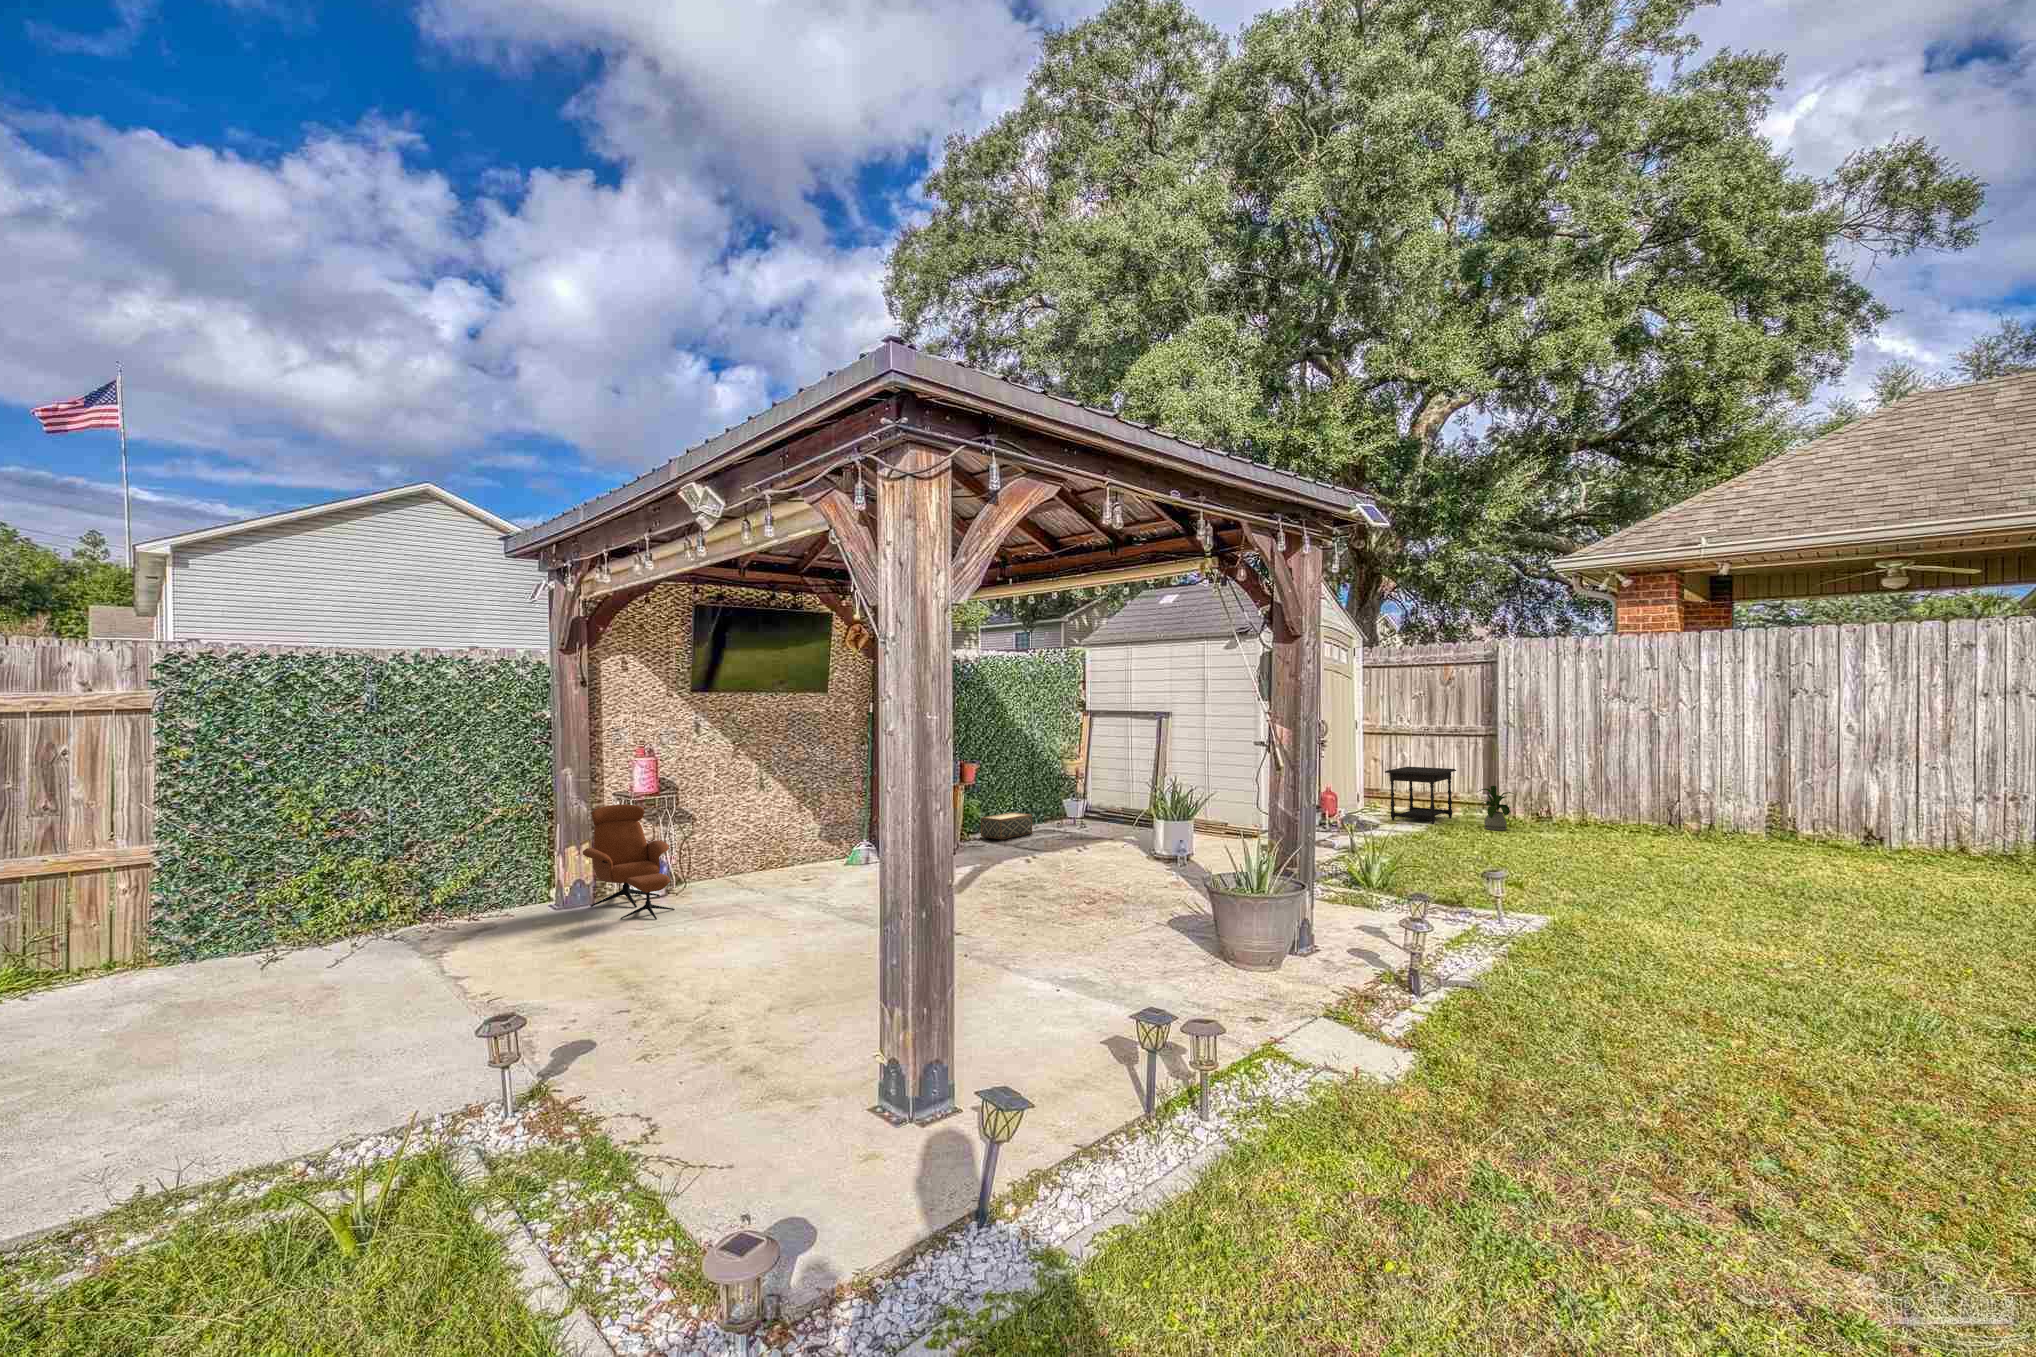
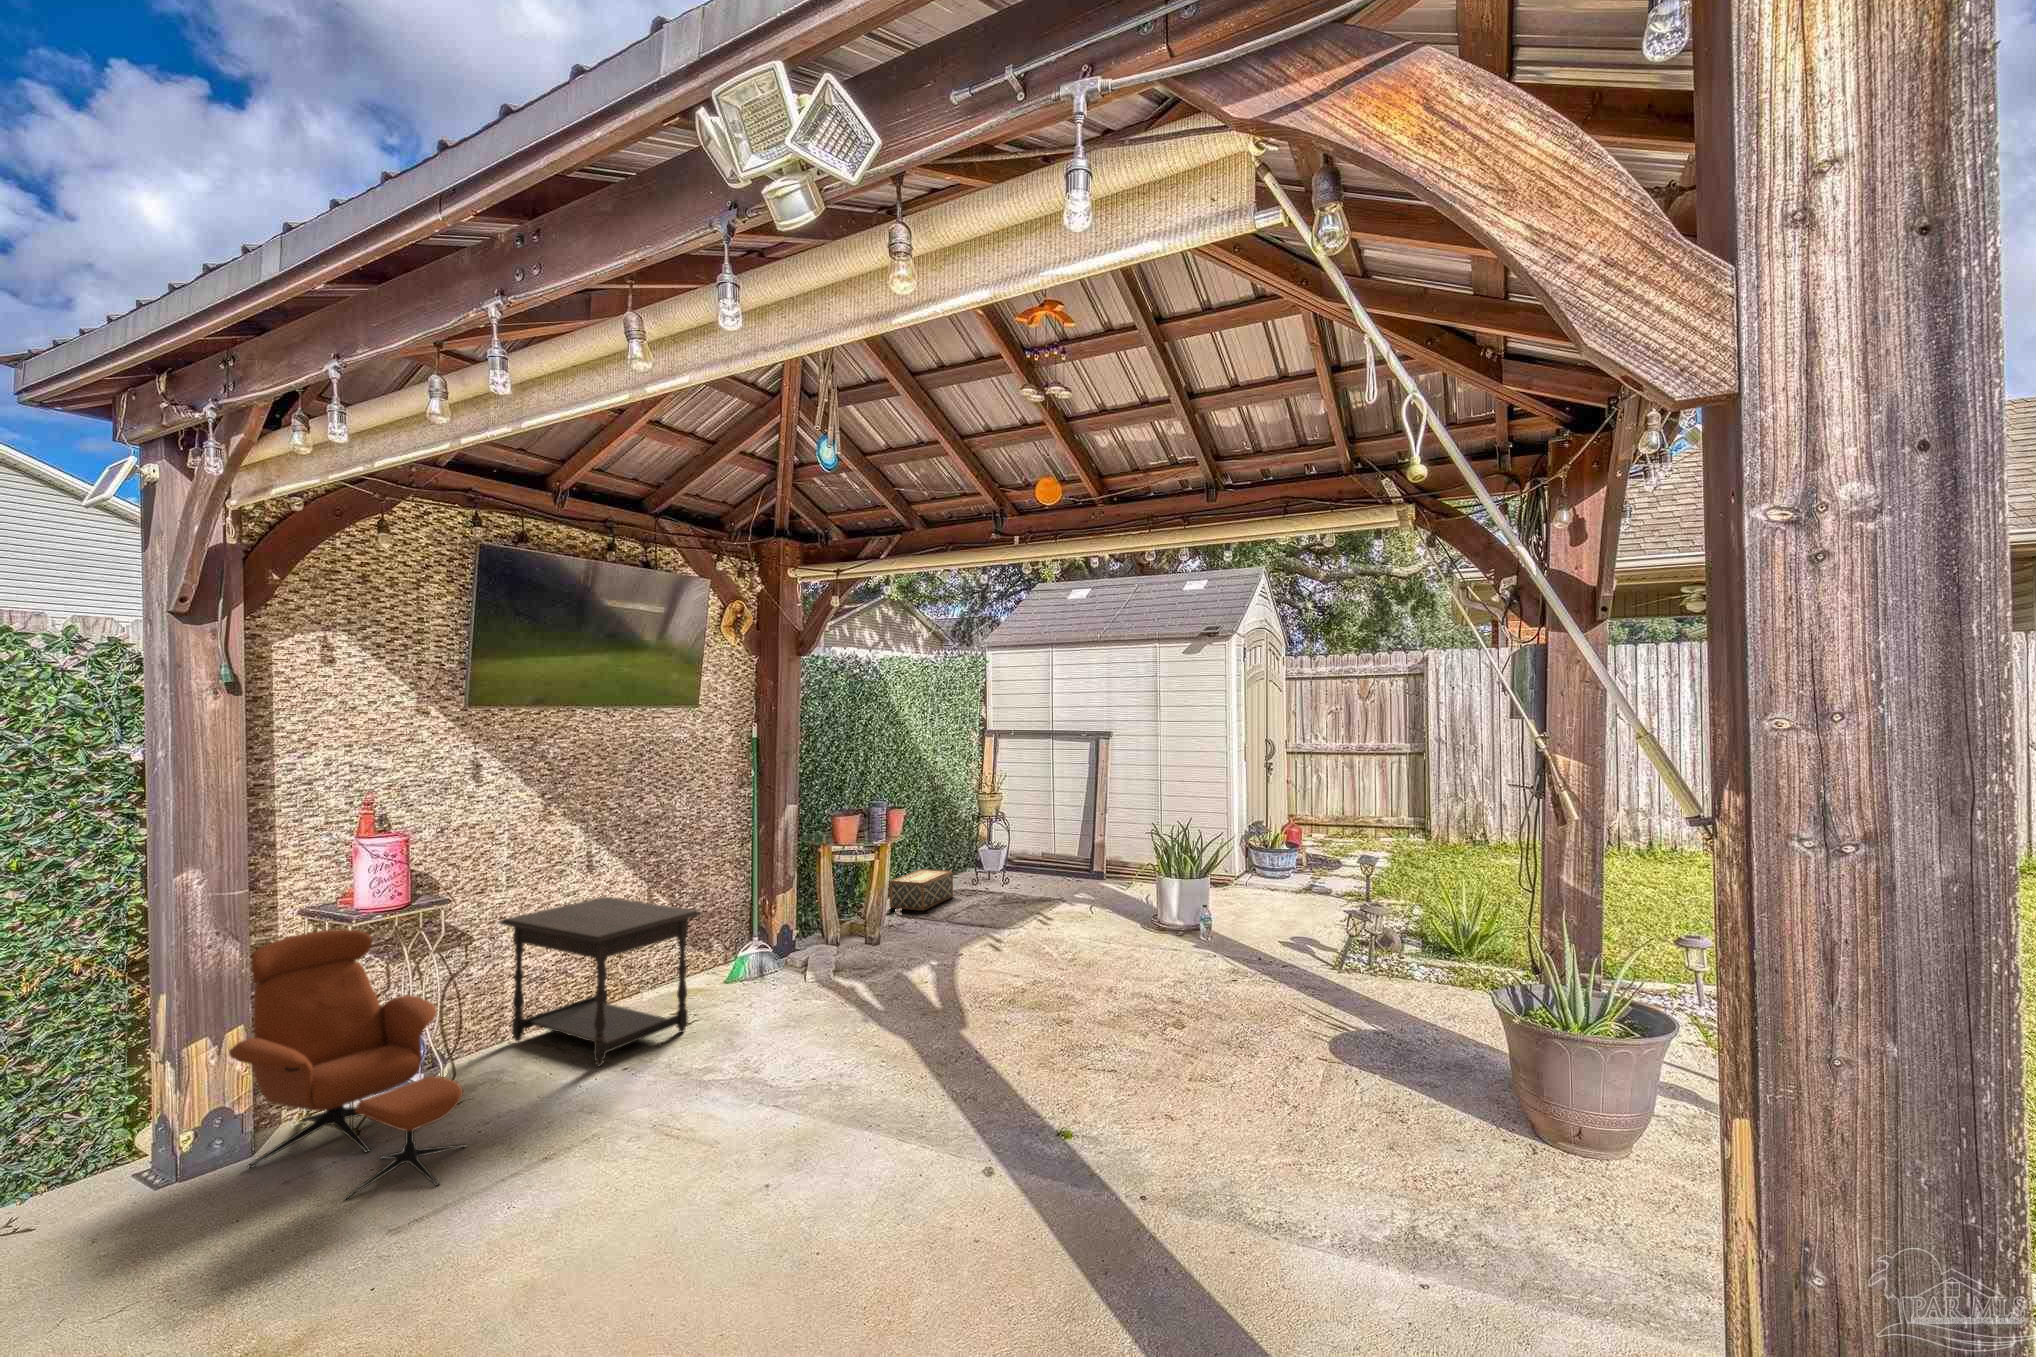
side table: present [1385,767,1456,824] -> present [500,897,701,1066]
house plant: present [1478,786,1514,830] -> none [1418,807,1465,855]

